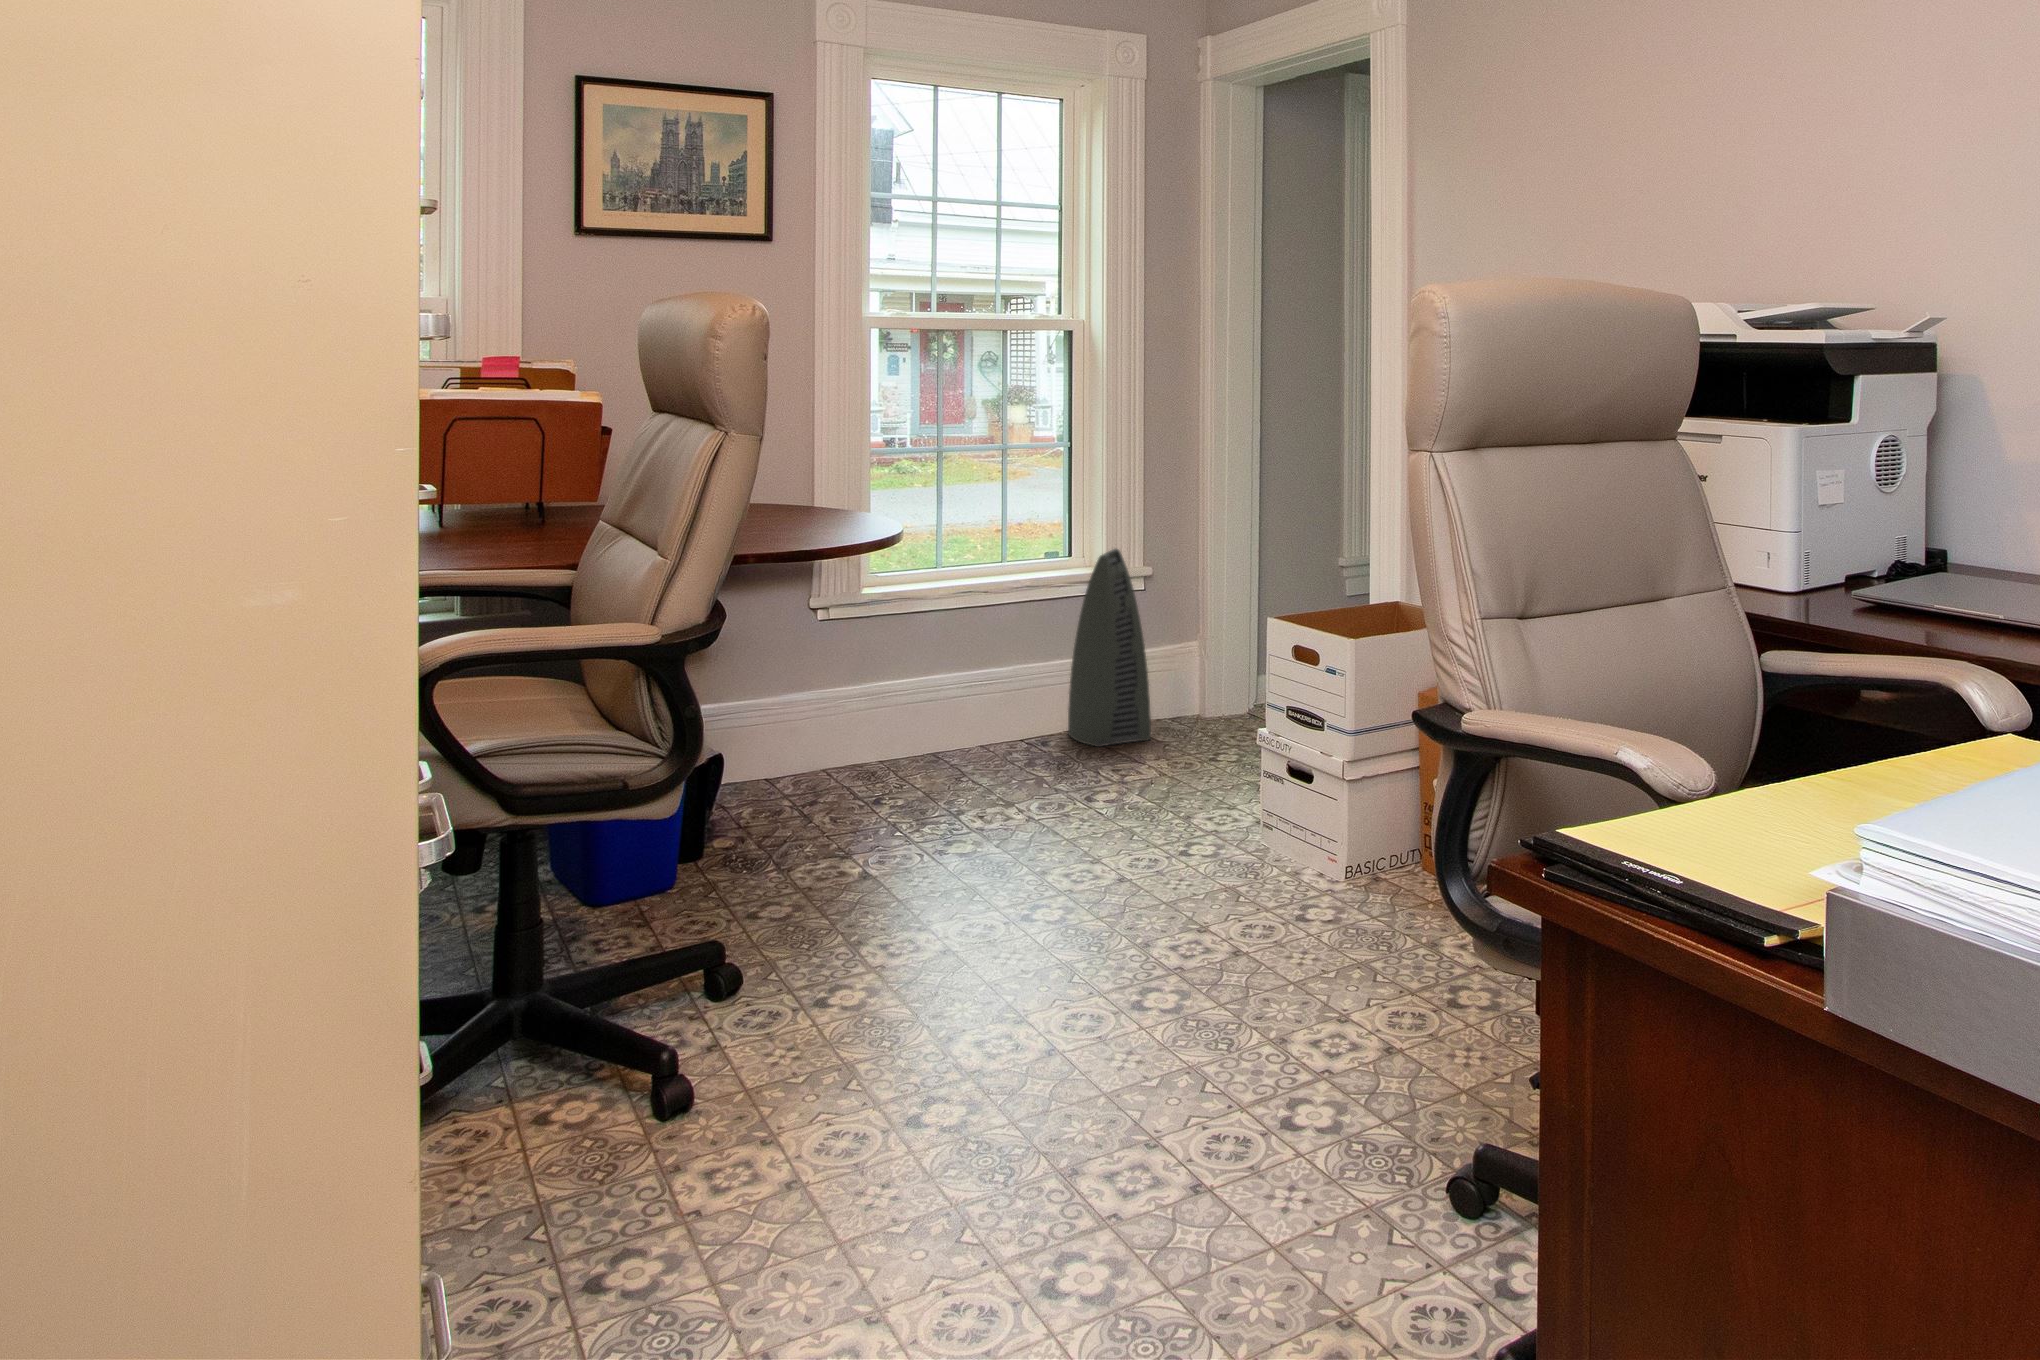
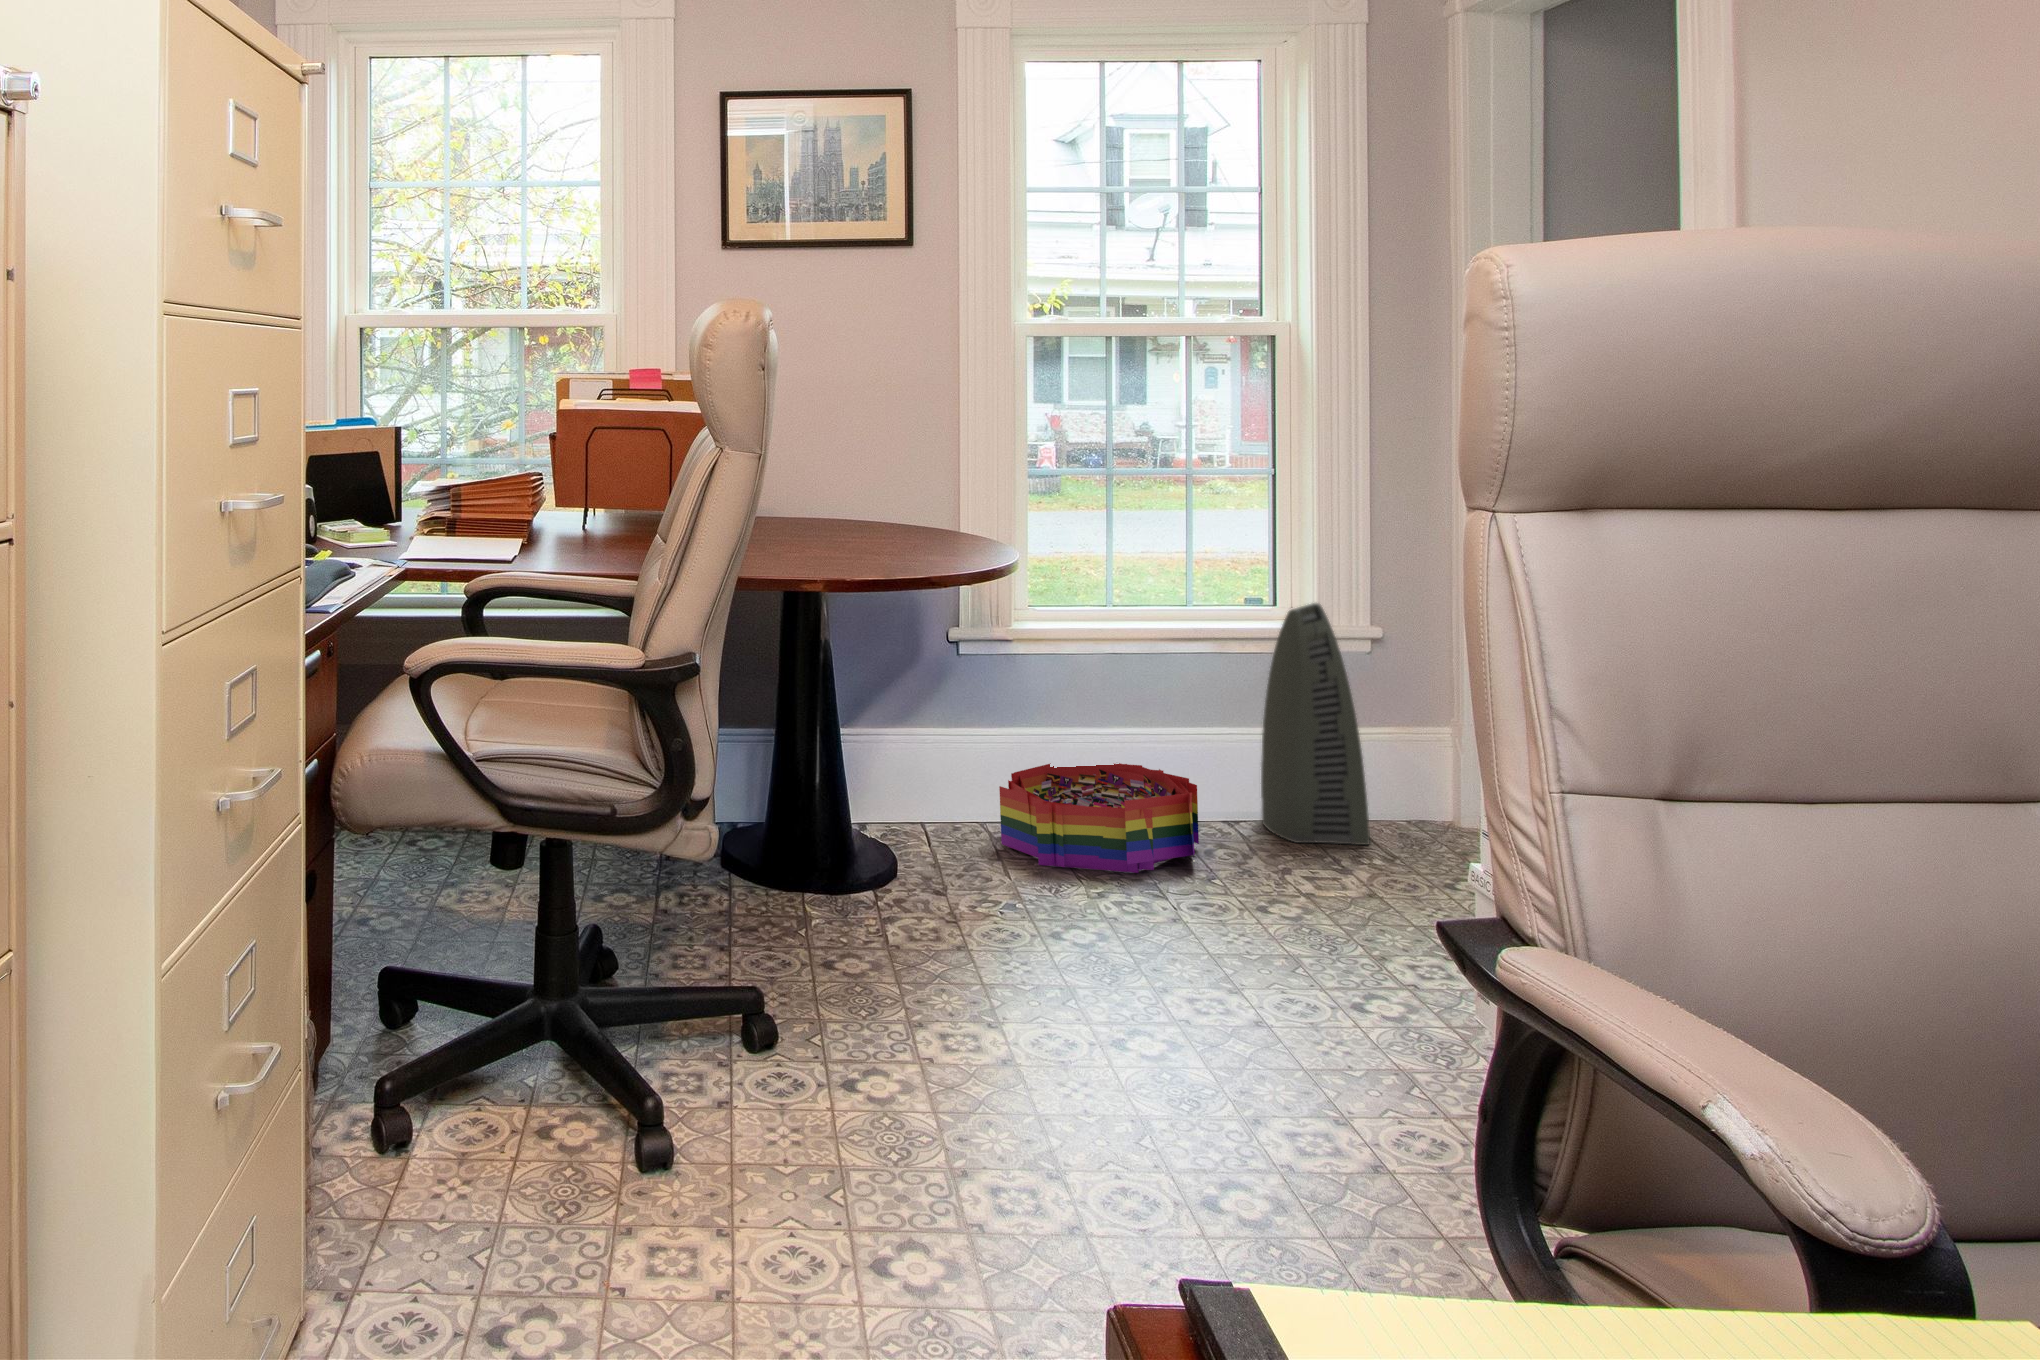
storage bin: none [865,700,1033,798] -> present [999,763,1199,873]

